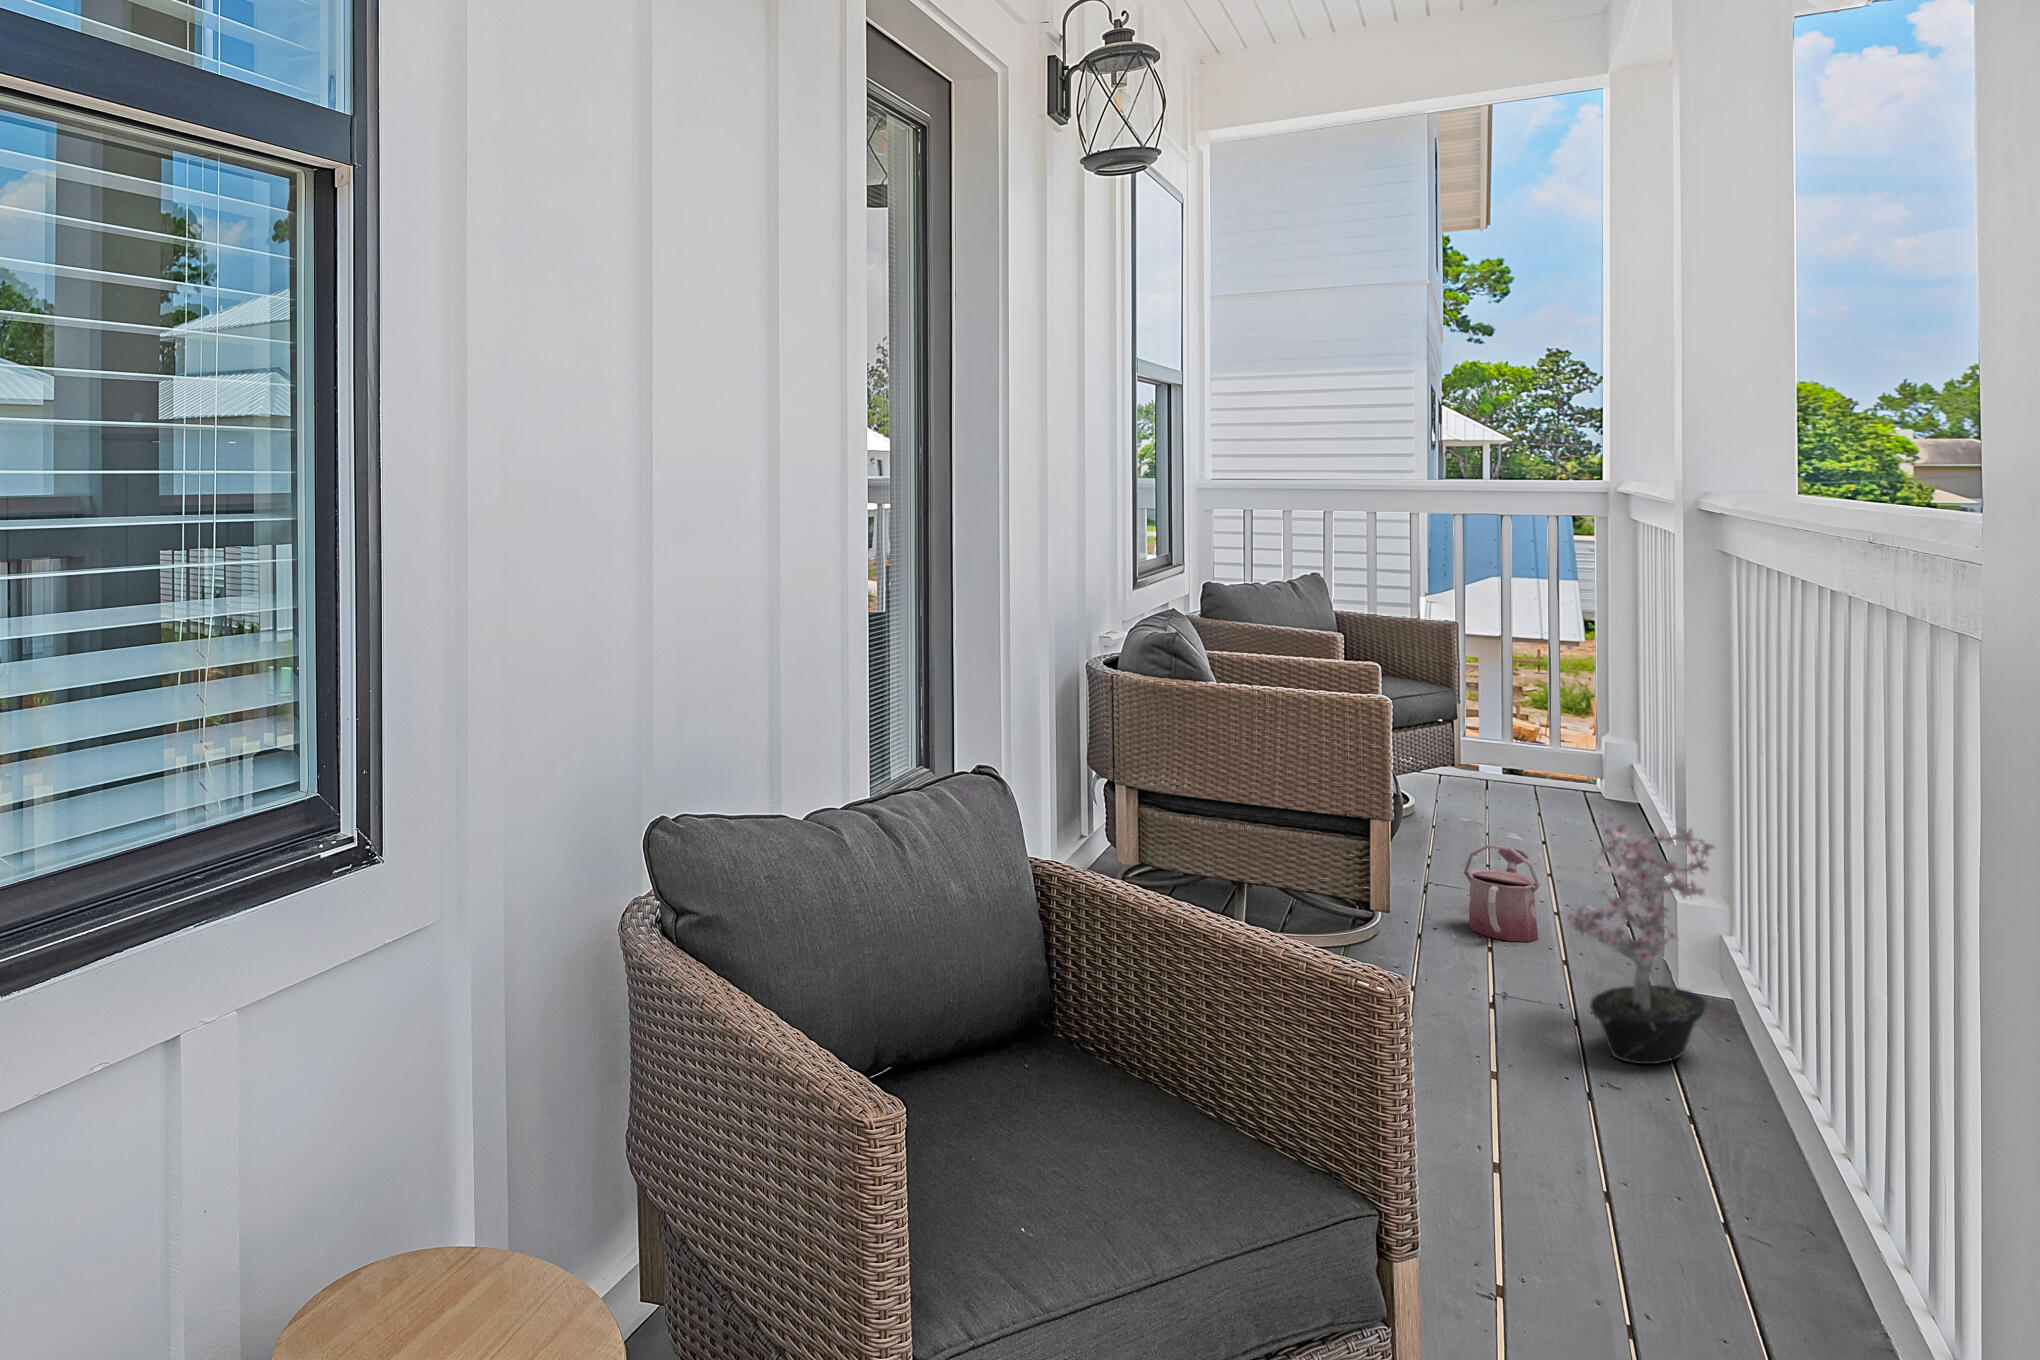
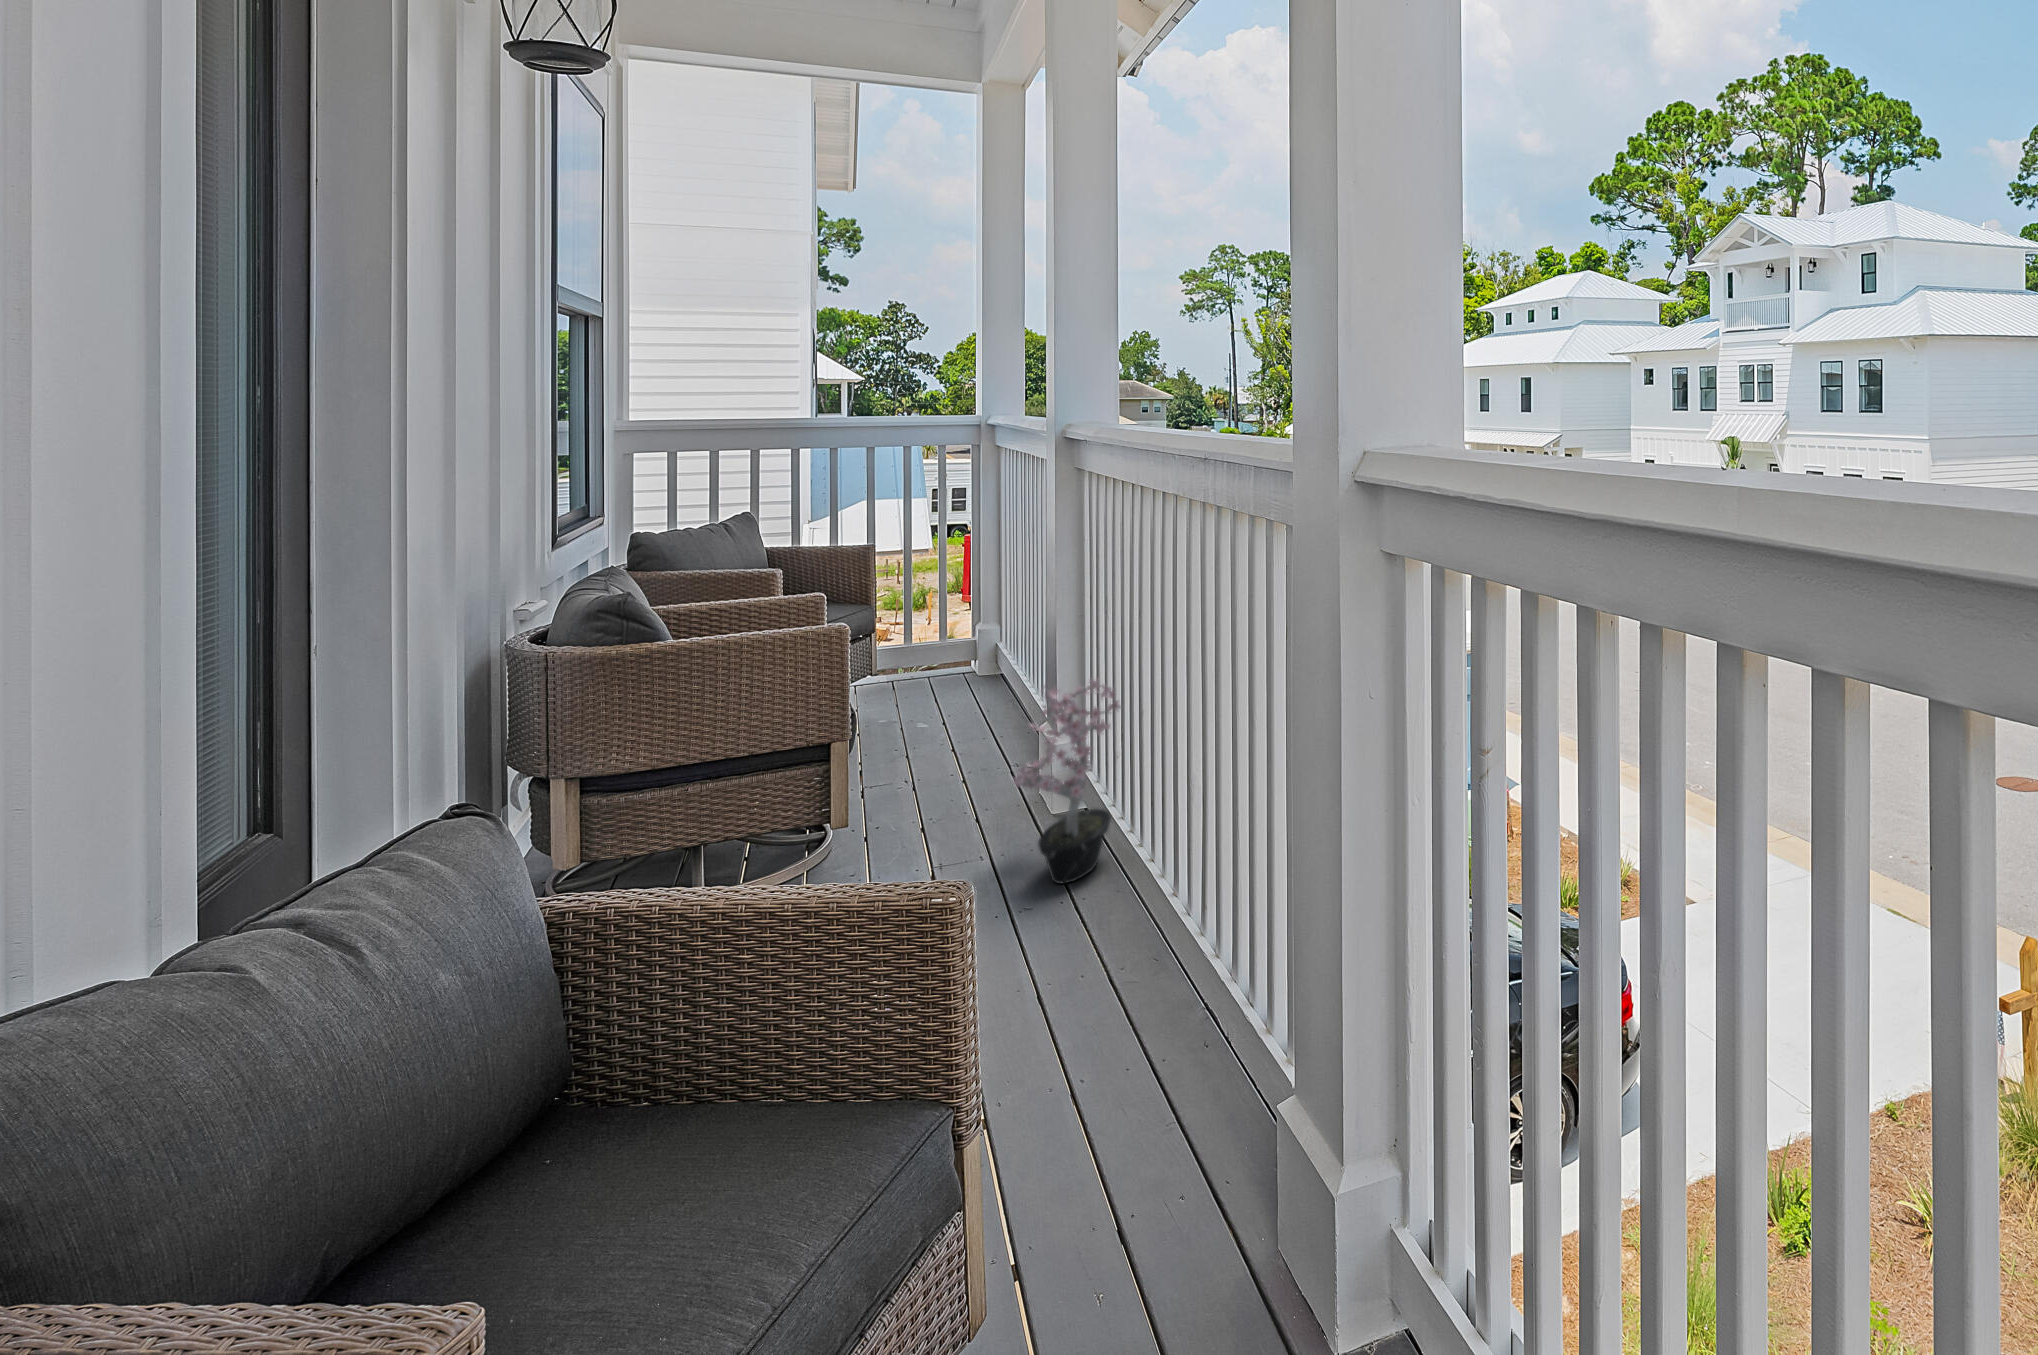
watering can: present [1464,844,1540,942] -> none [910,733,971,818]

